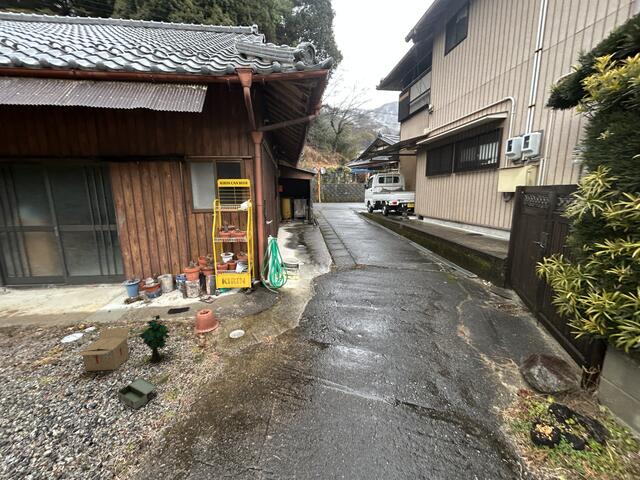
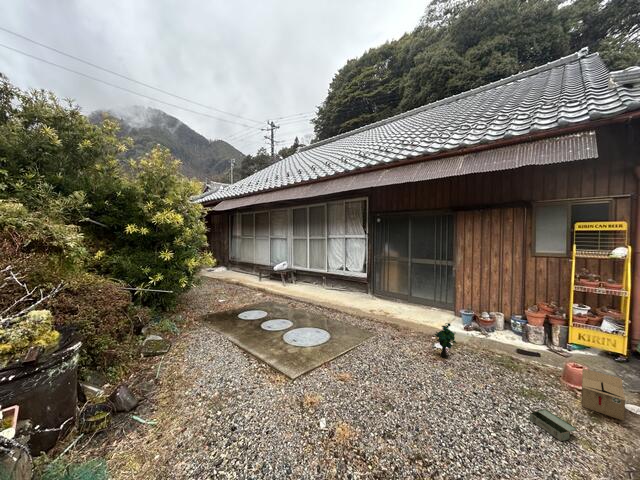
decorative plant: present [138,315,170,363] -> present [435,323,456,358]
cardboard box: present [74,328,130,371] -> present [582,369,626,421]

